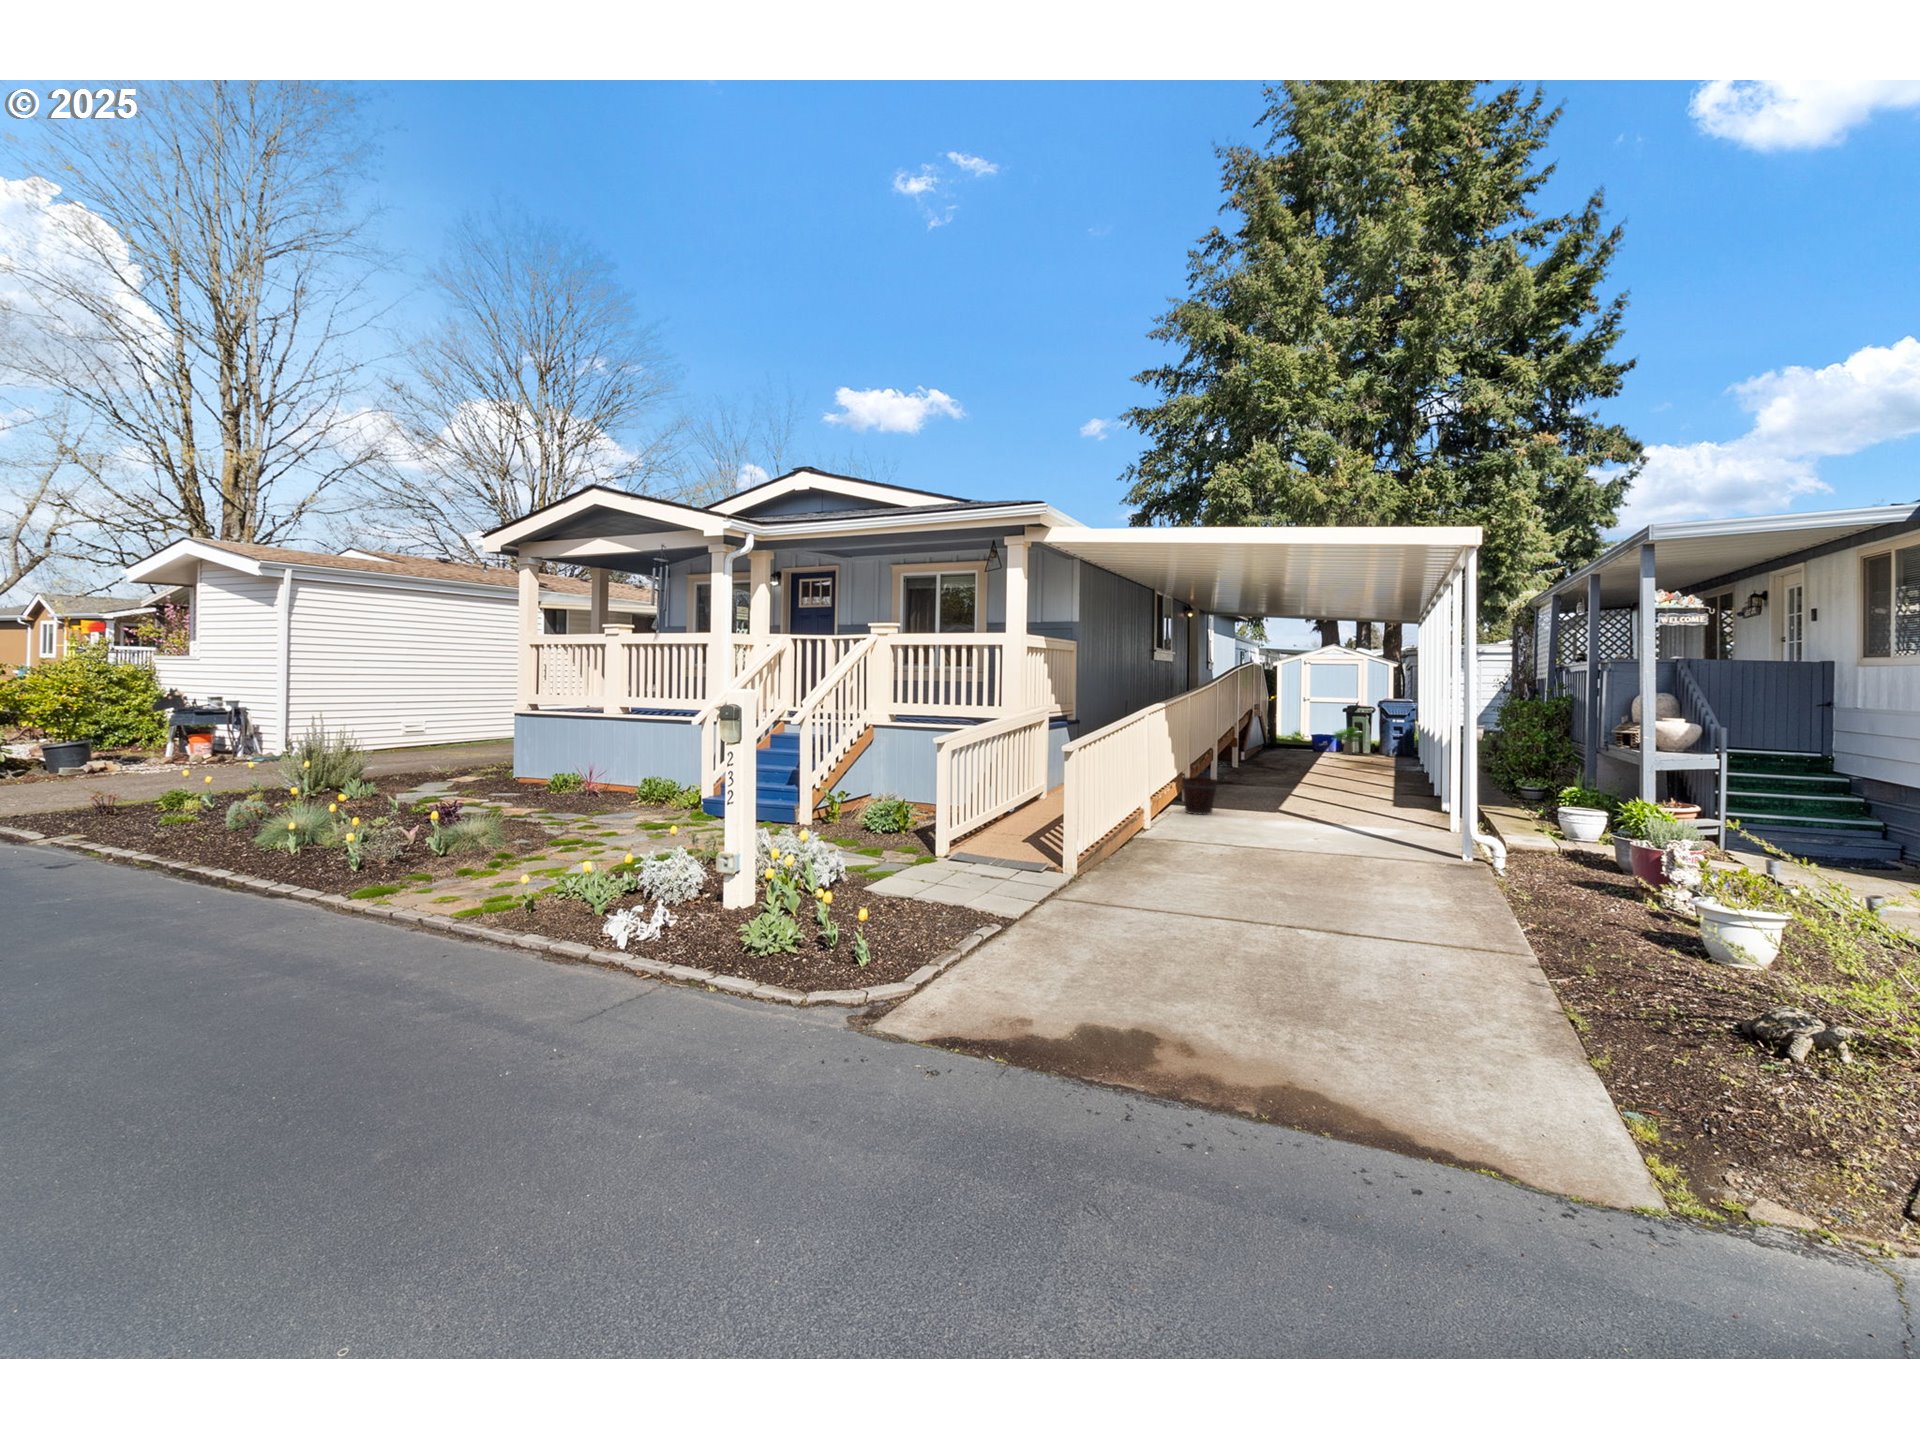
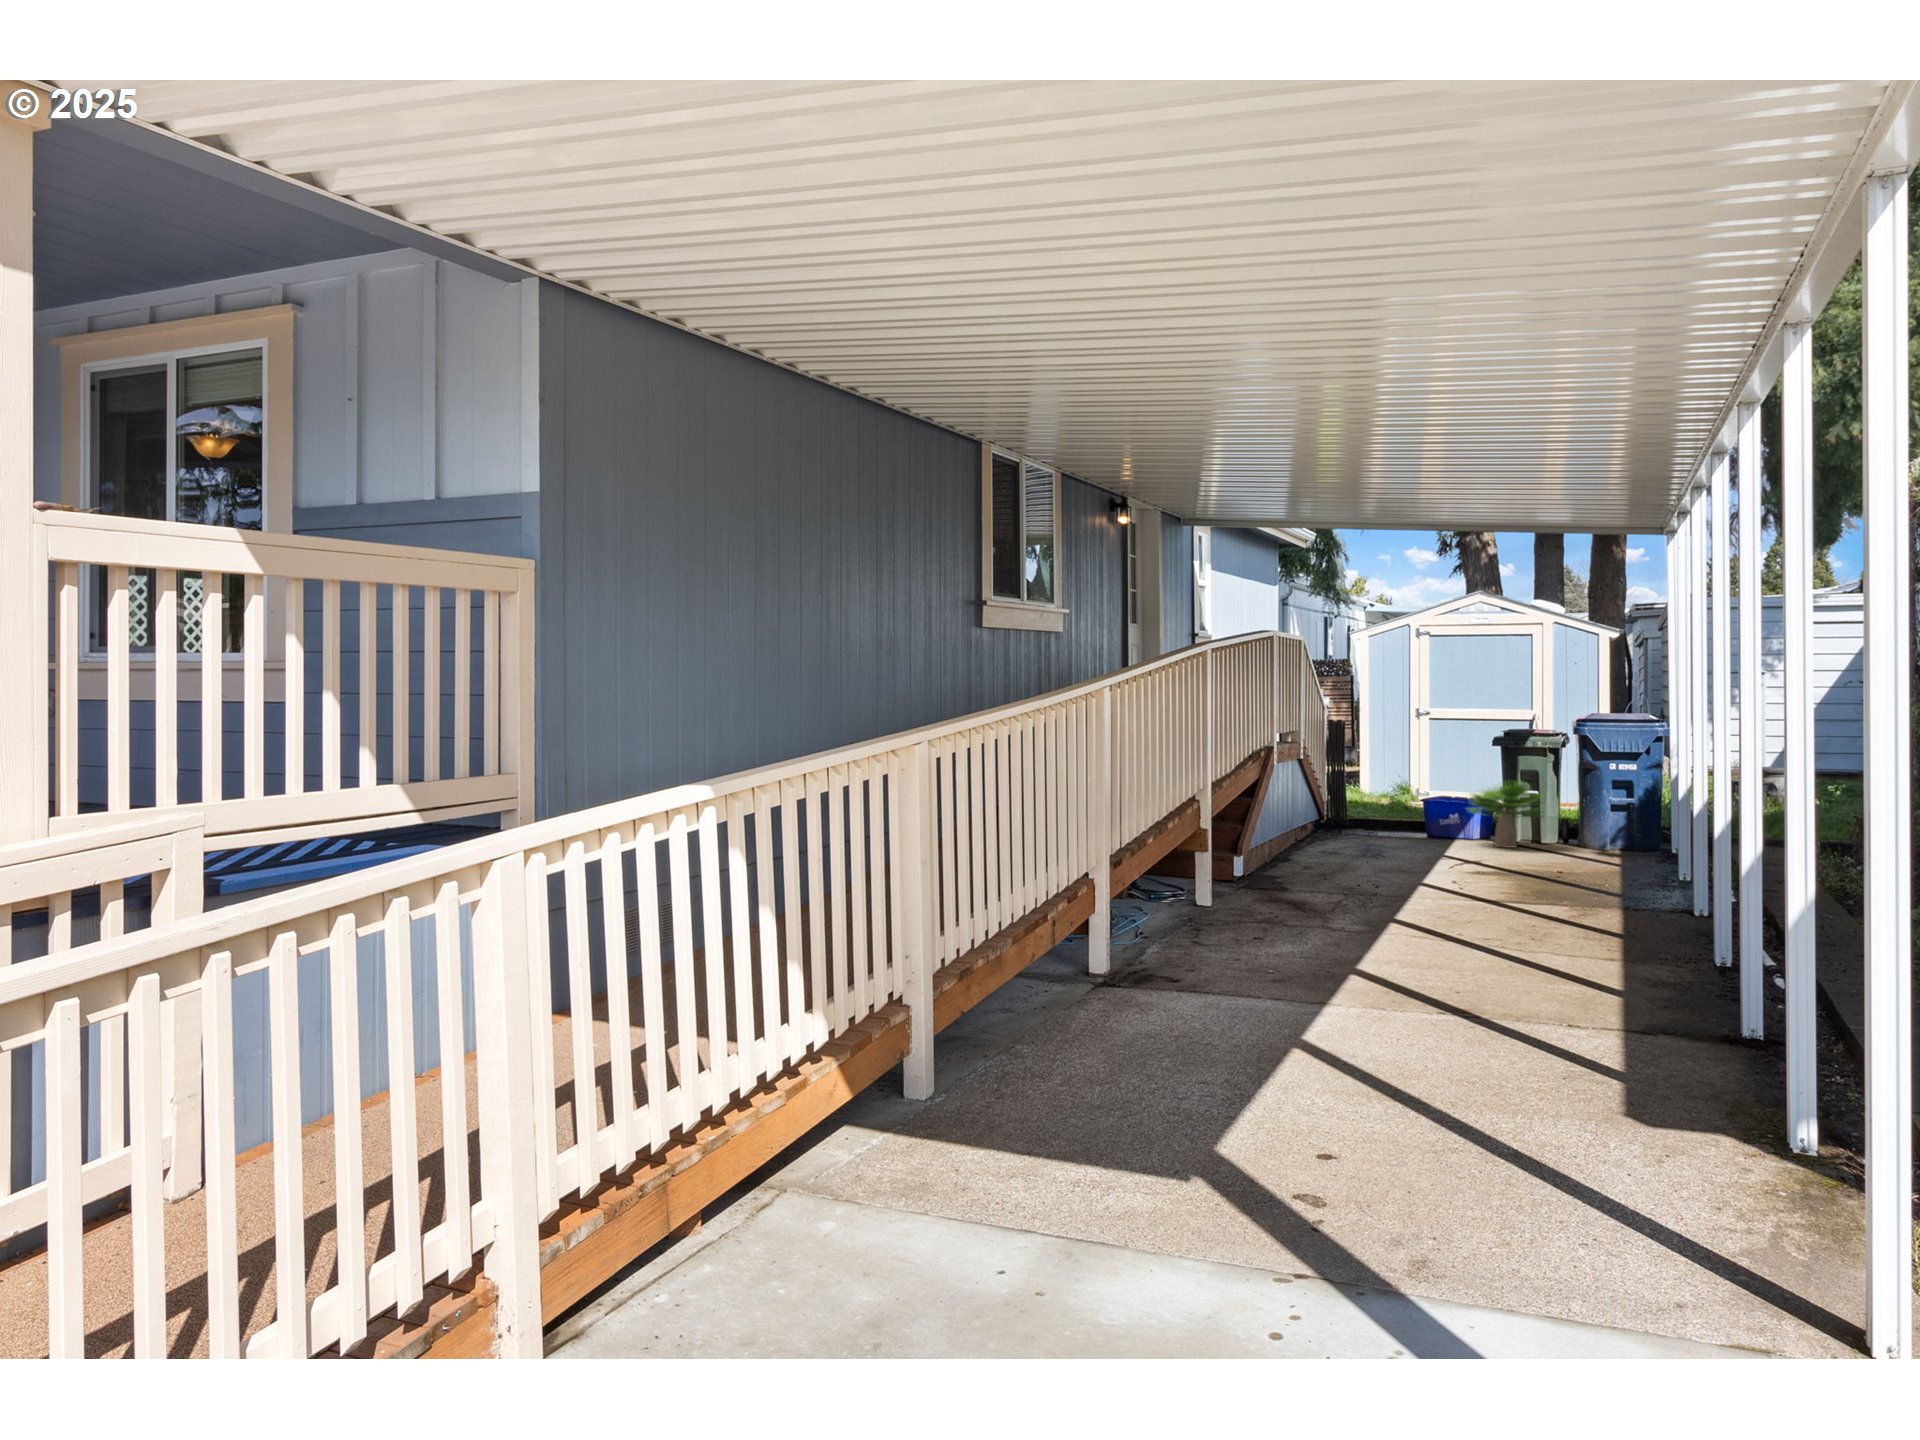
bucket: present [1182,777,1217,815] -> none [802,1035,942,1207]

